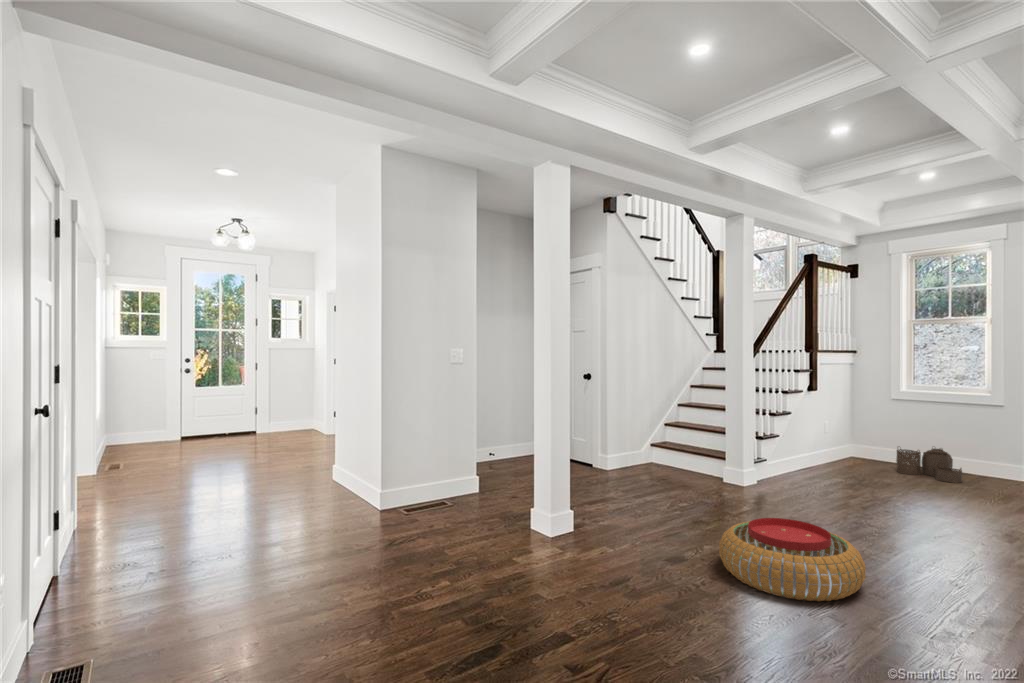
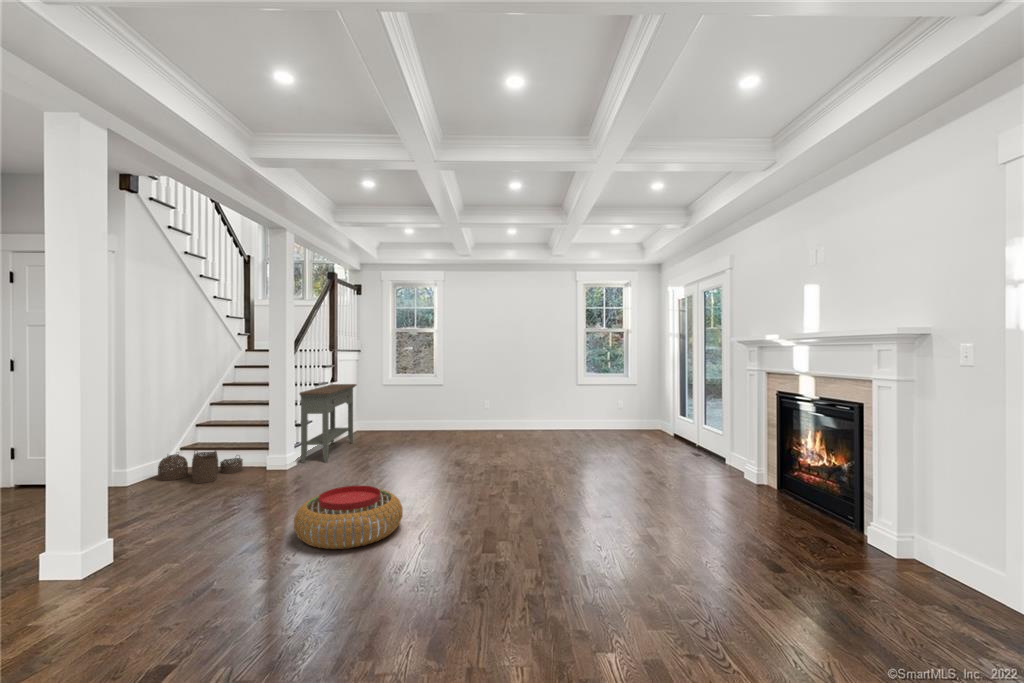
console table: none [761,394,844,488] -> present [300,384,356,463]
woven basket: present [896,448,962,483] -> present [157,451,243,483]

